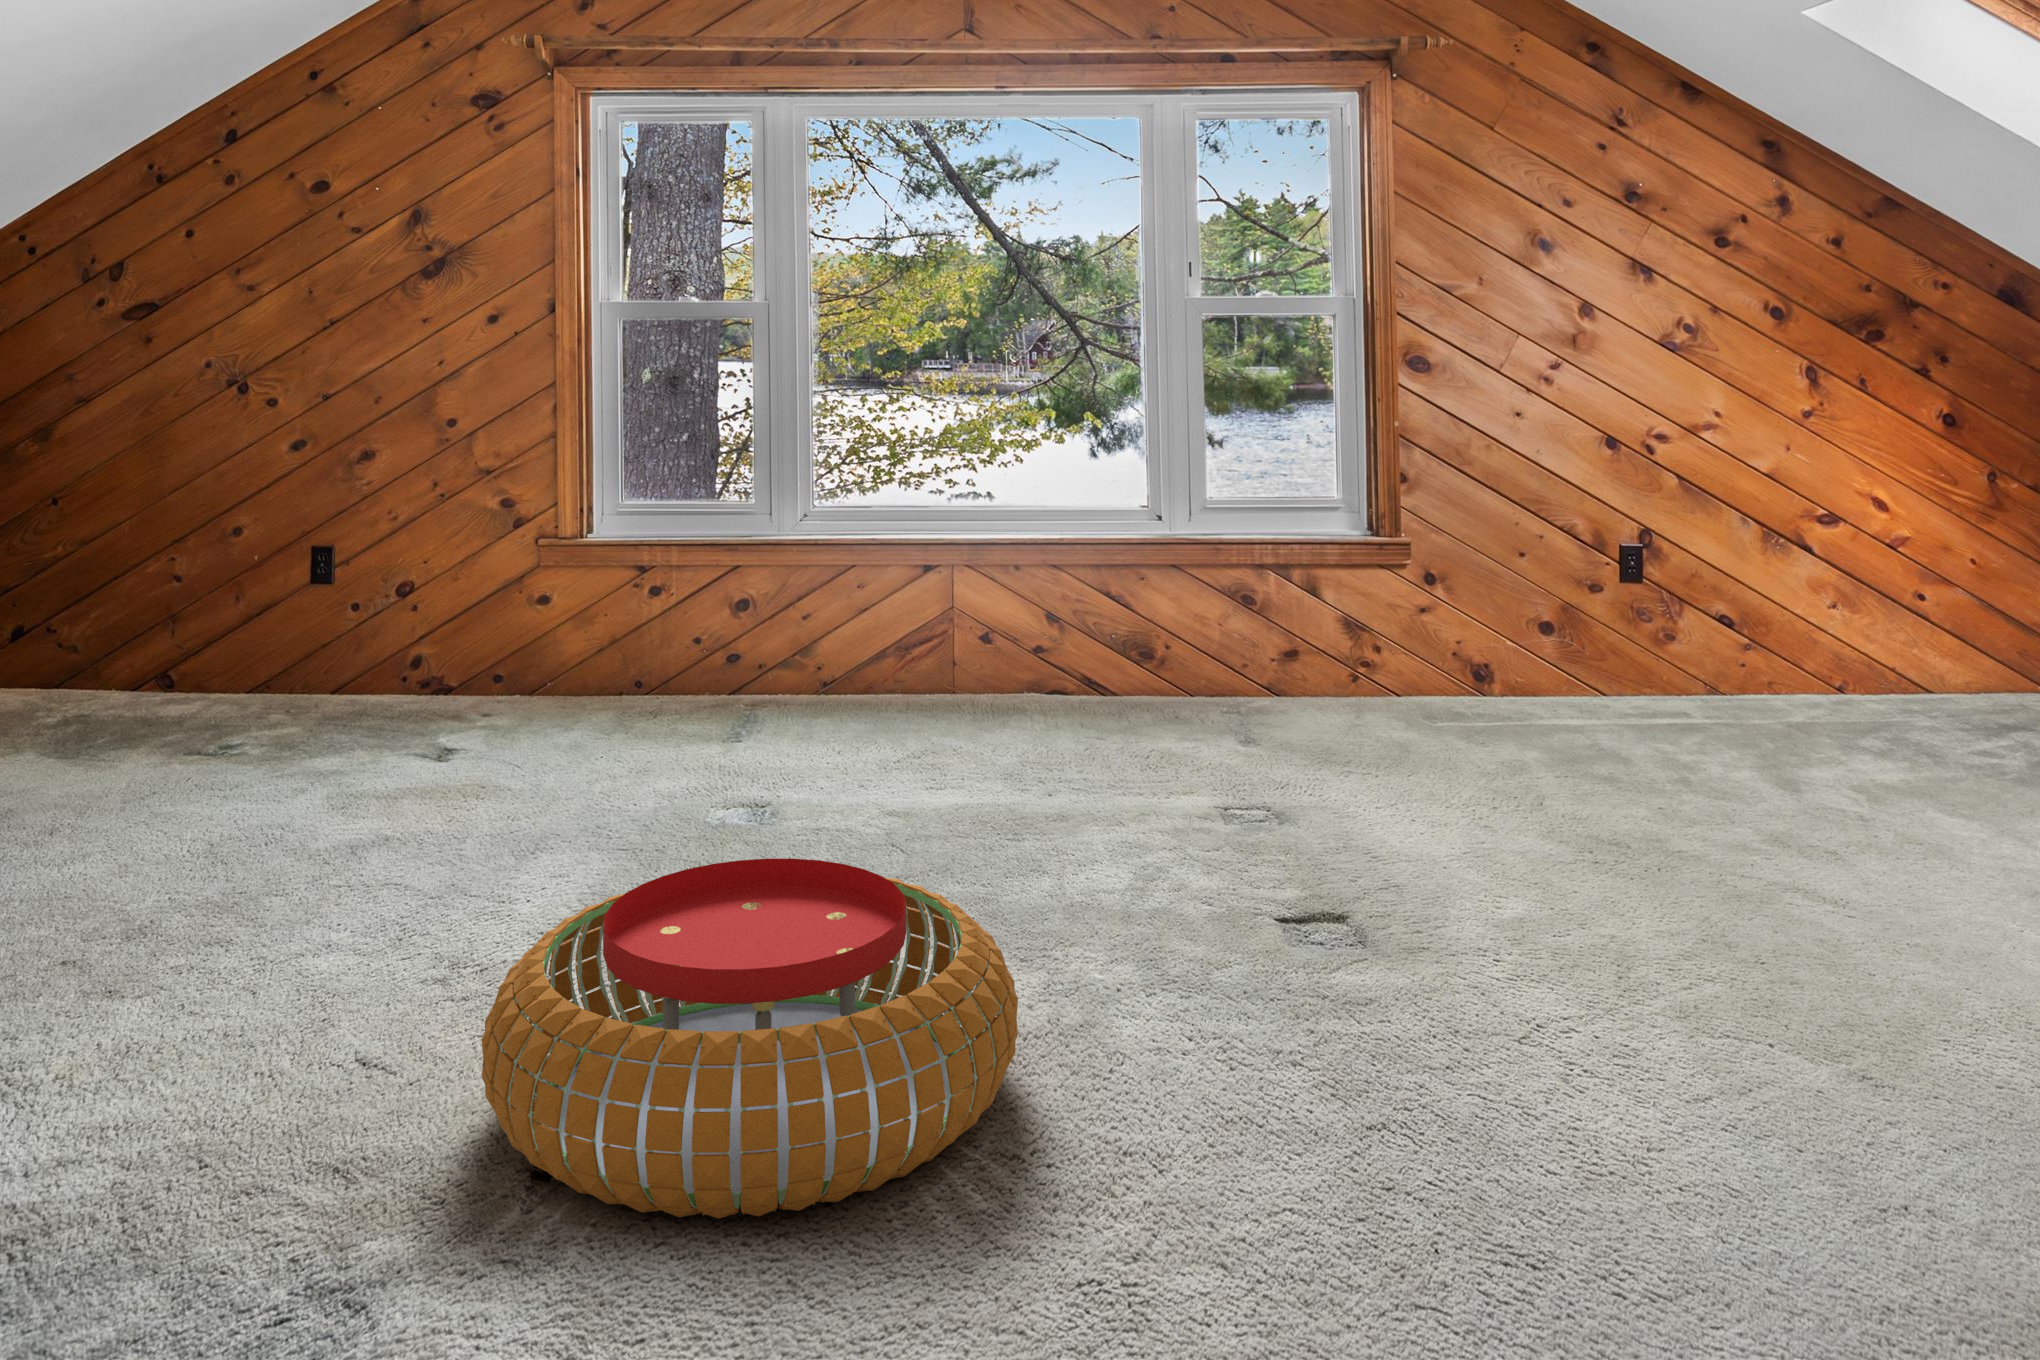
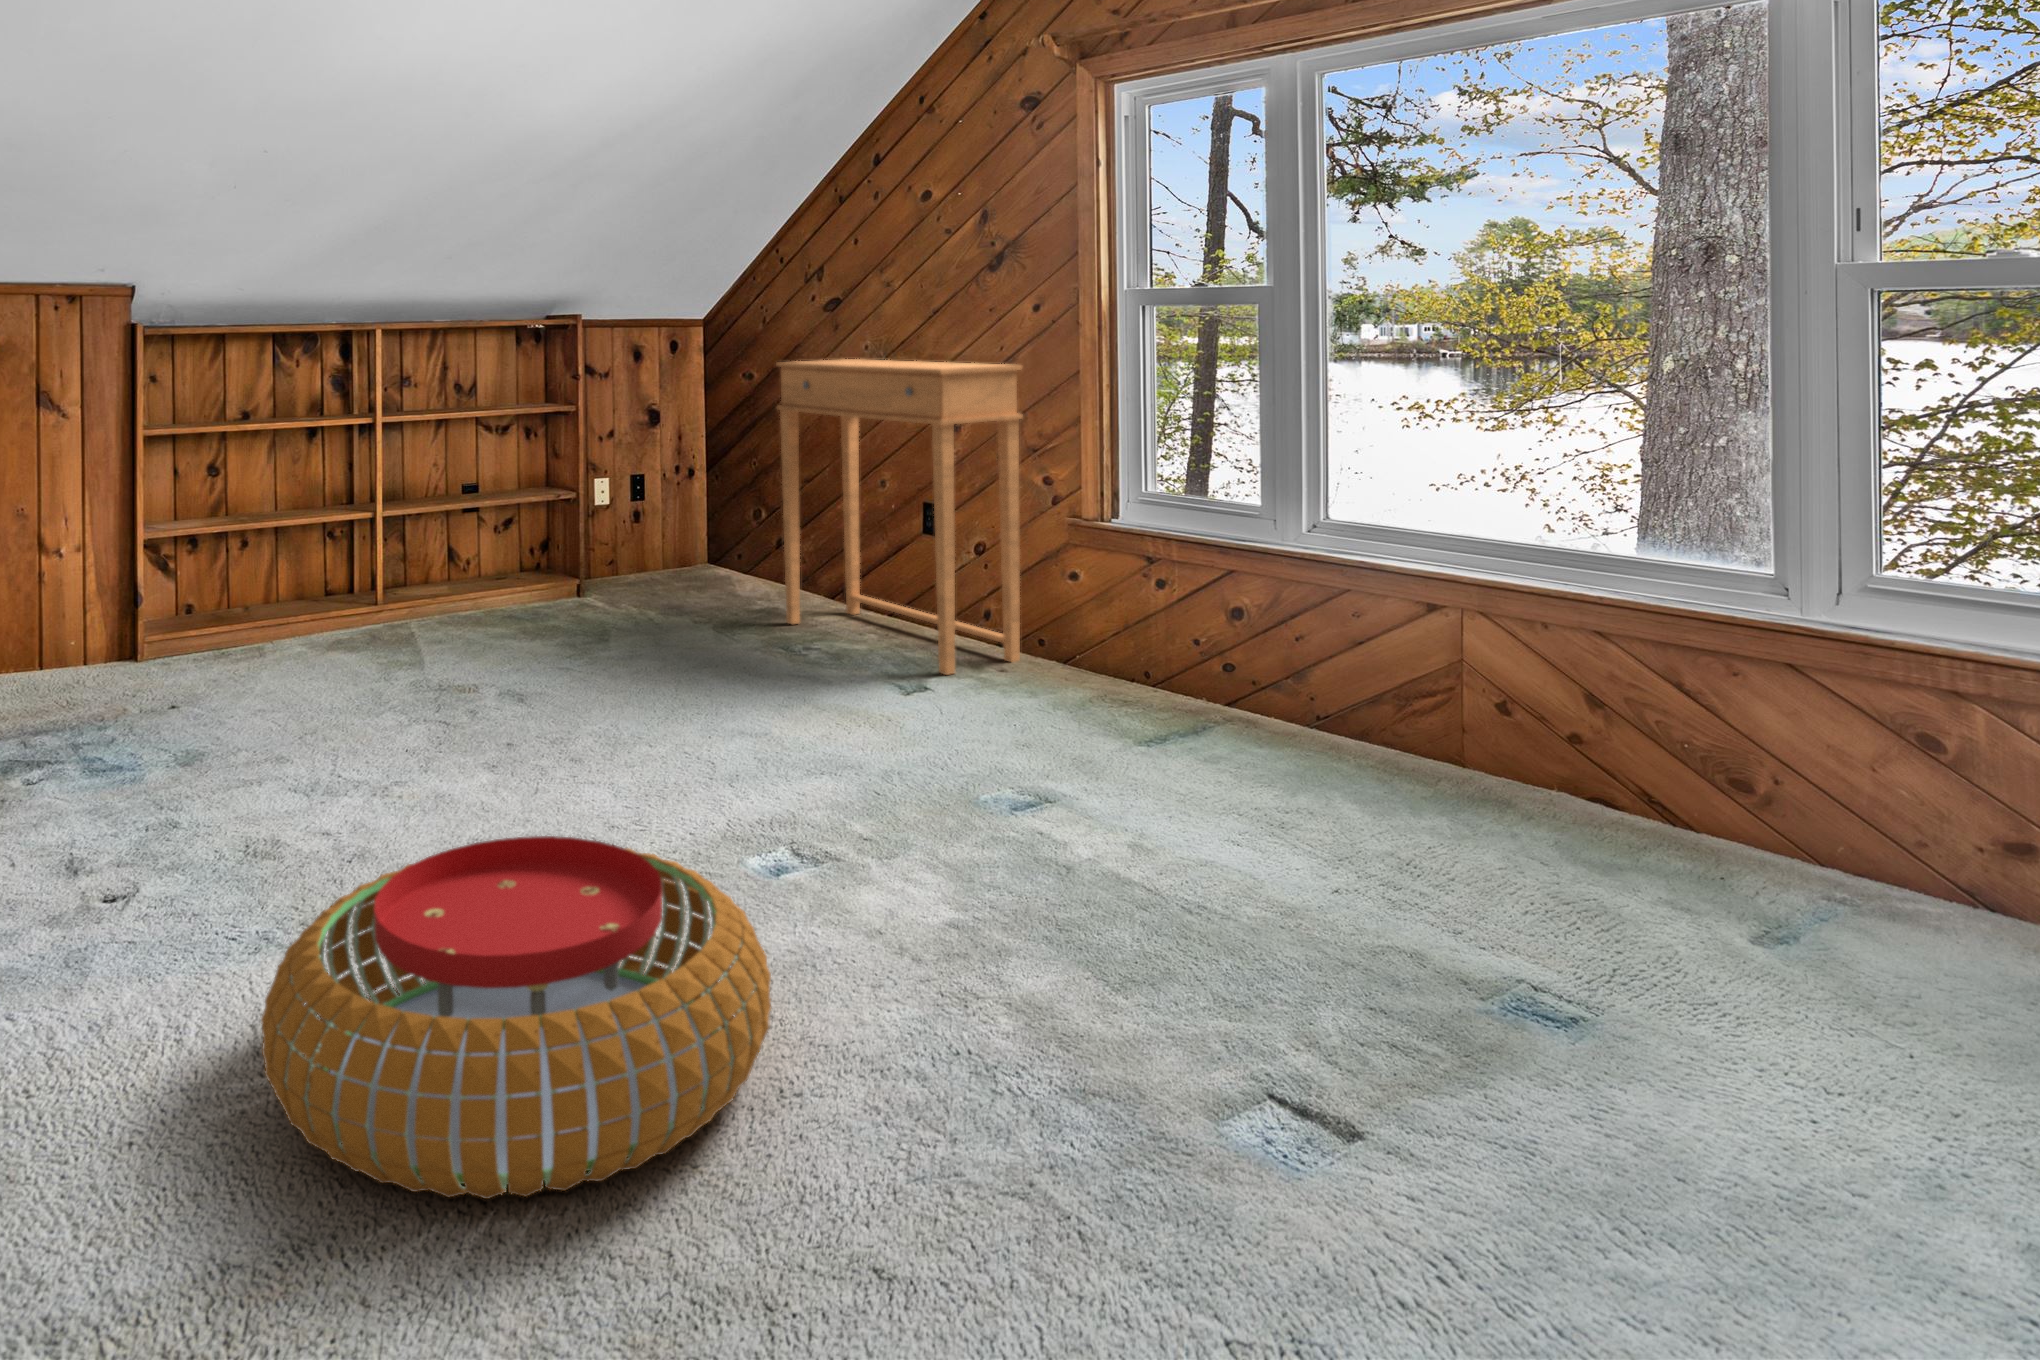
side table: none [122,381,490,728] -> present [776,359,1023,675]

